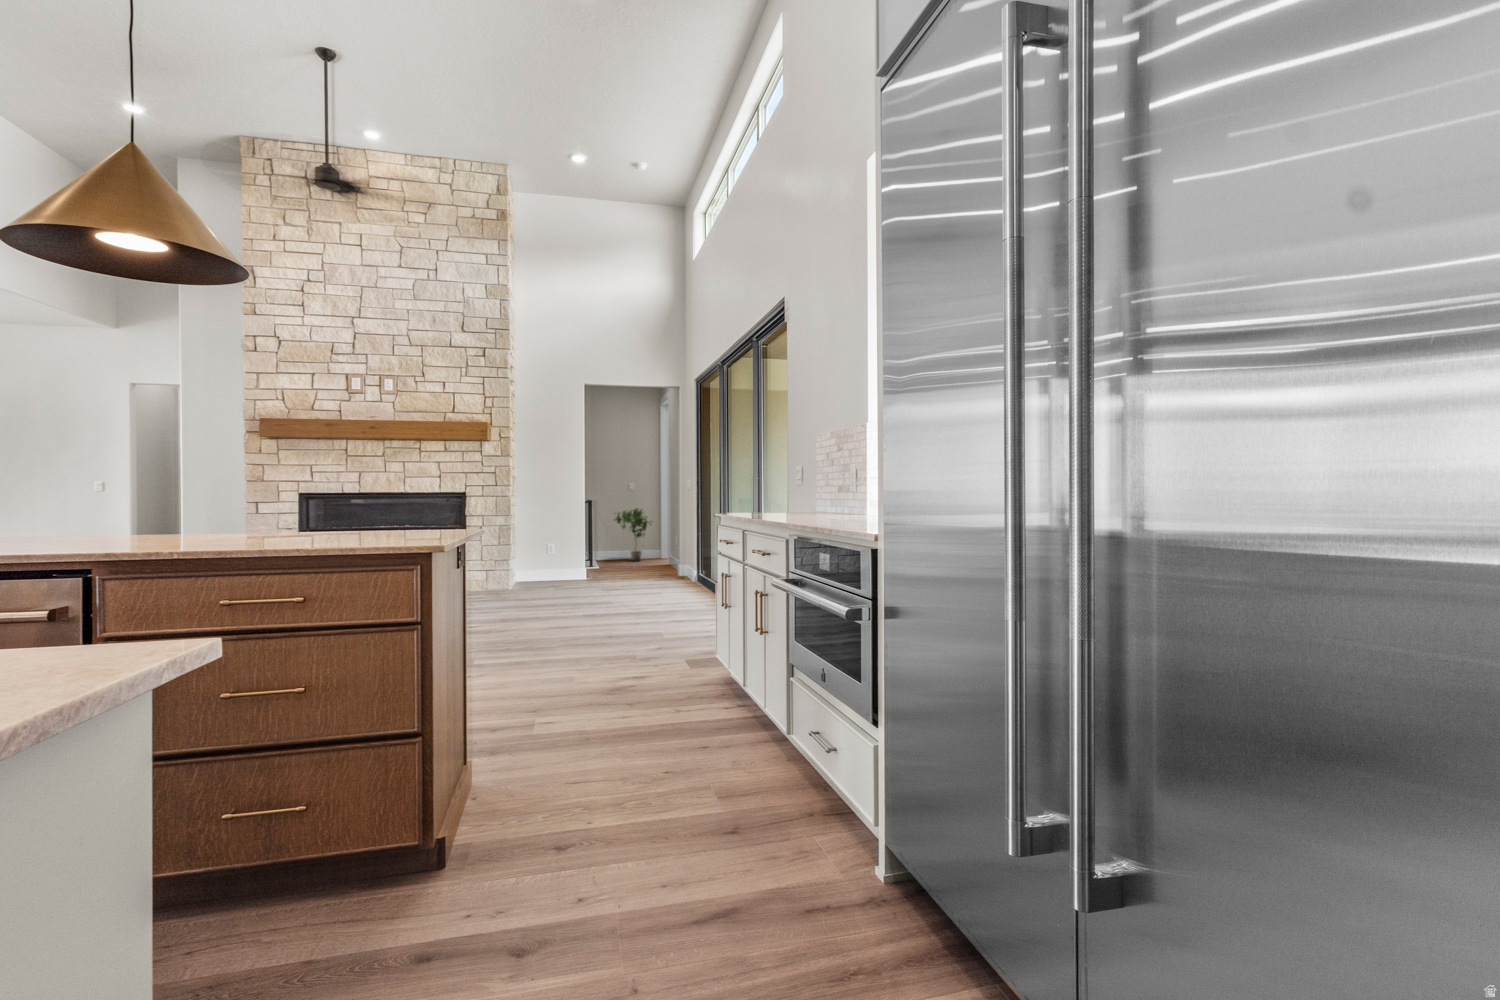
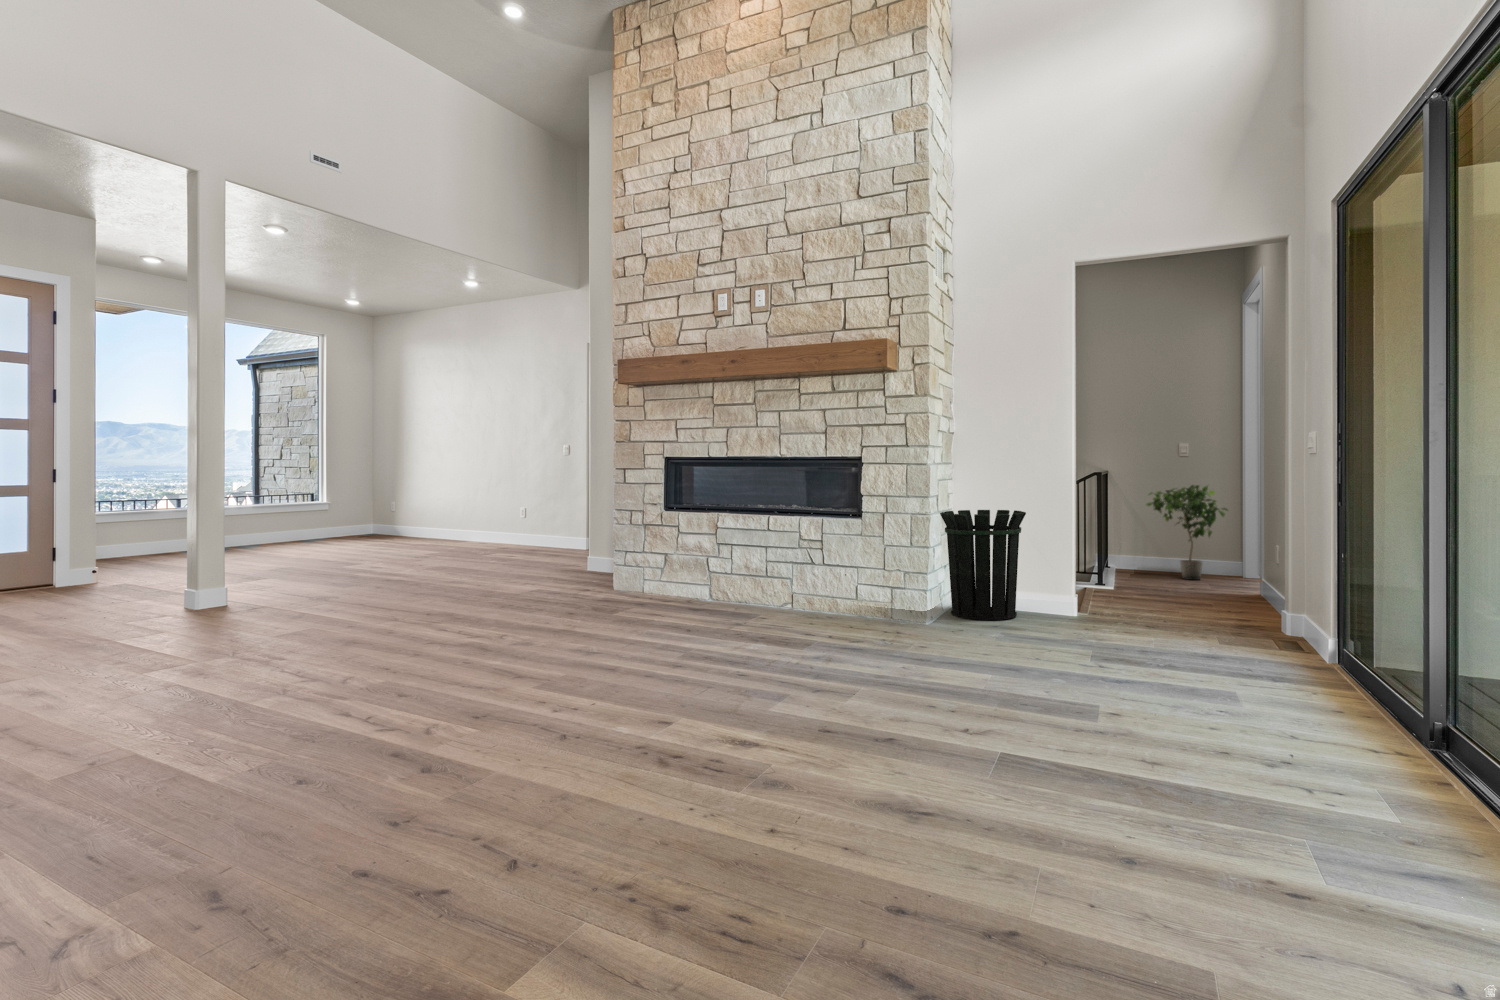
waste bin: none [516,524,566,587] -> present [940,510,1026,620]

